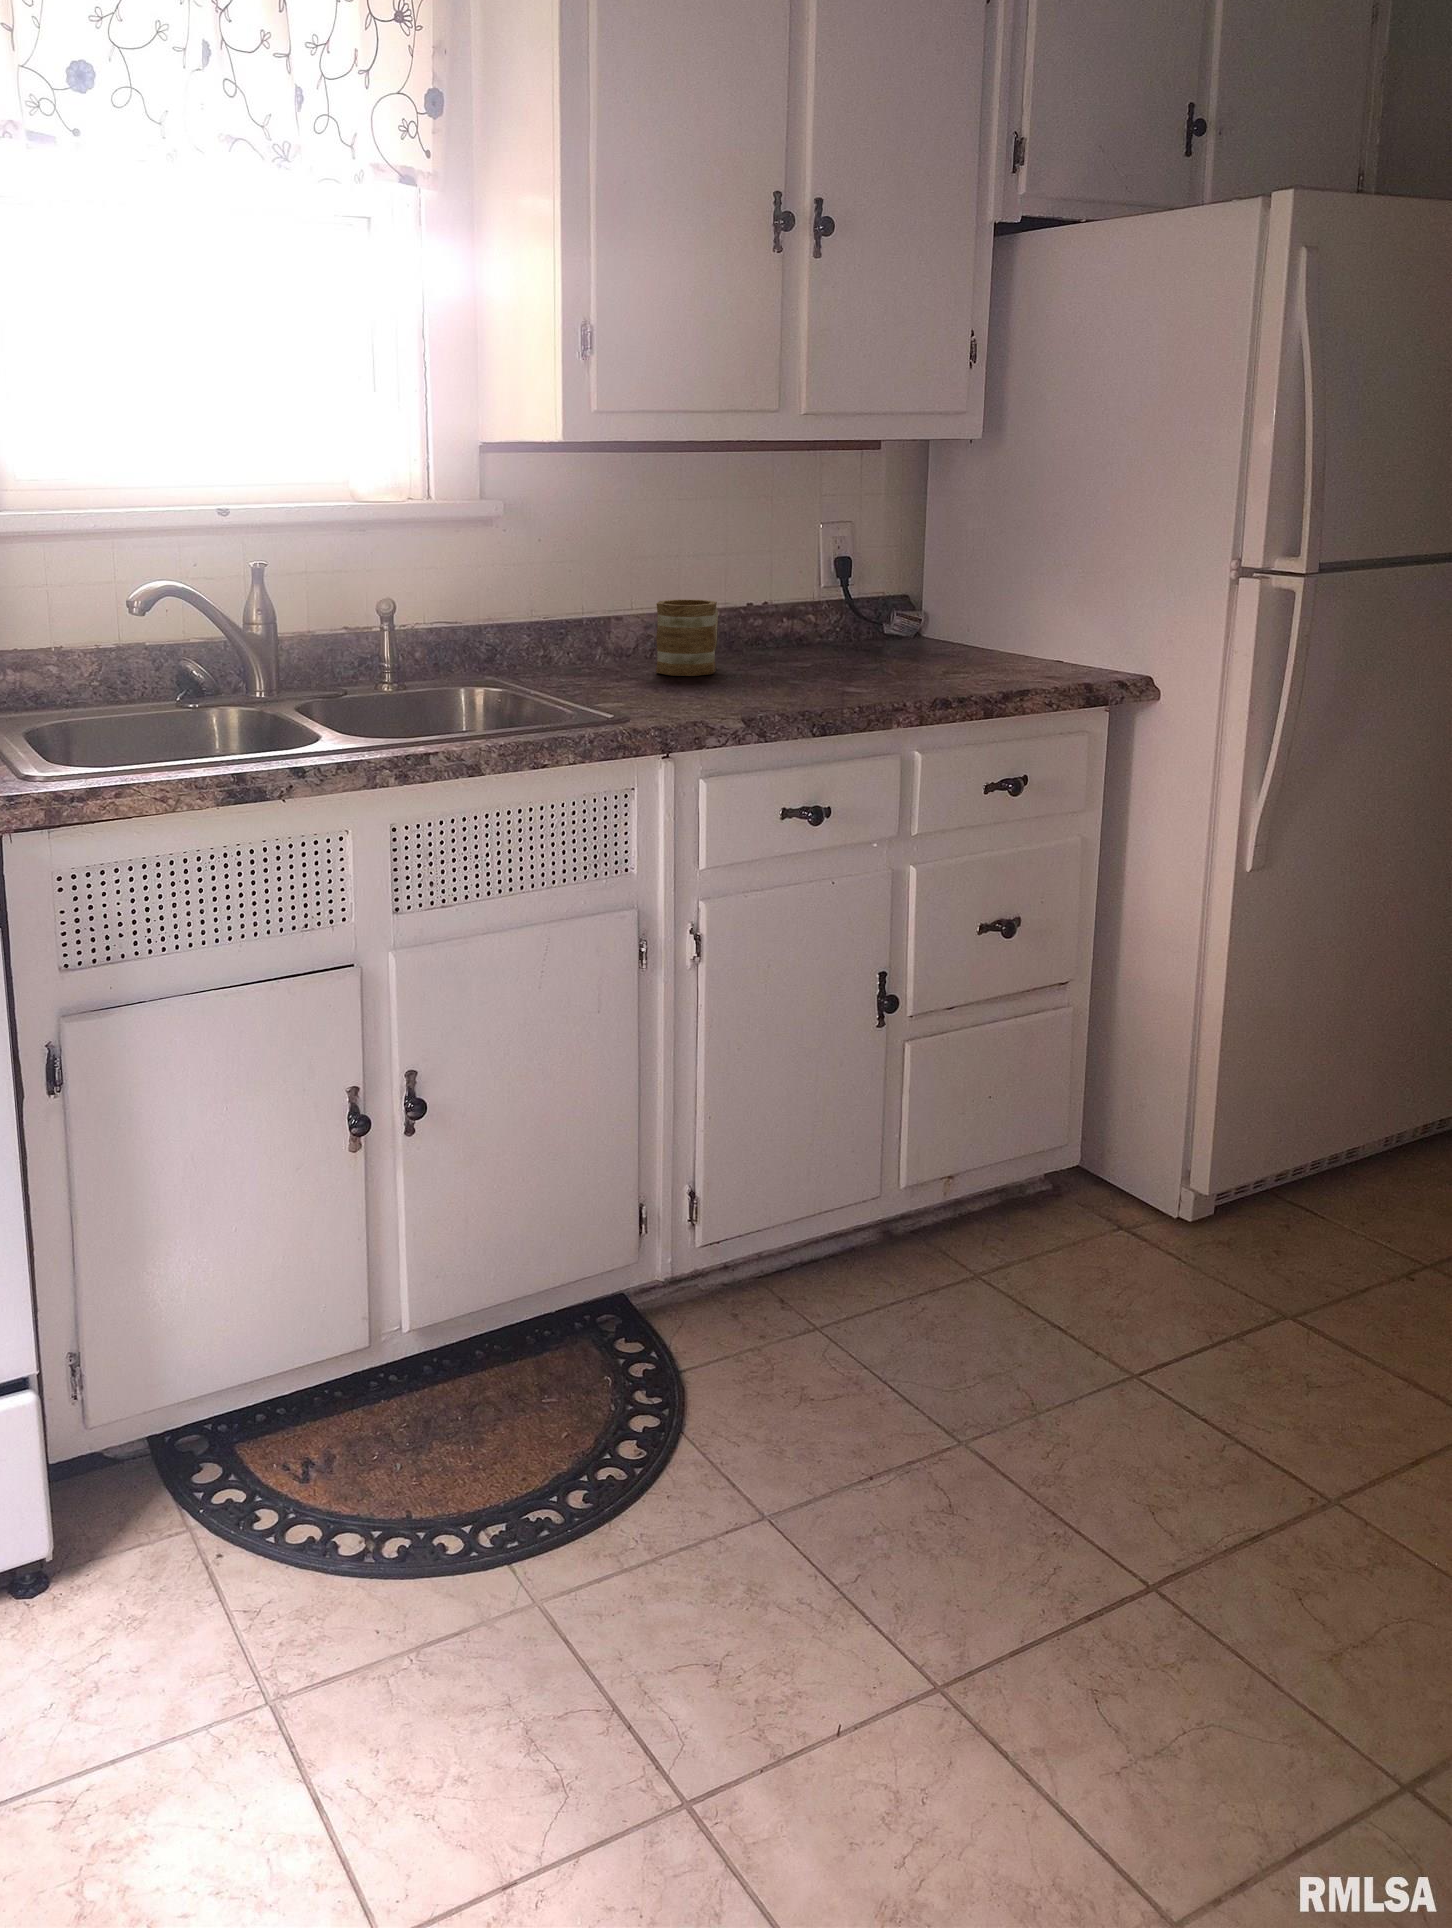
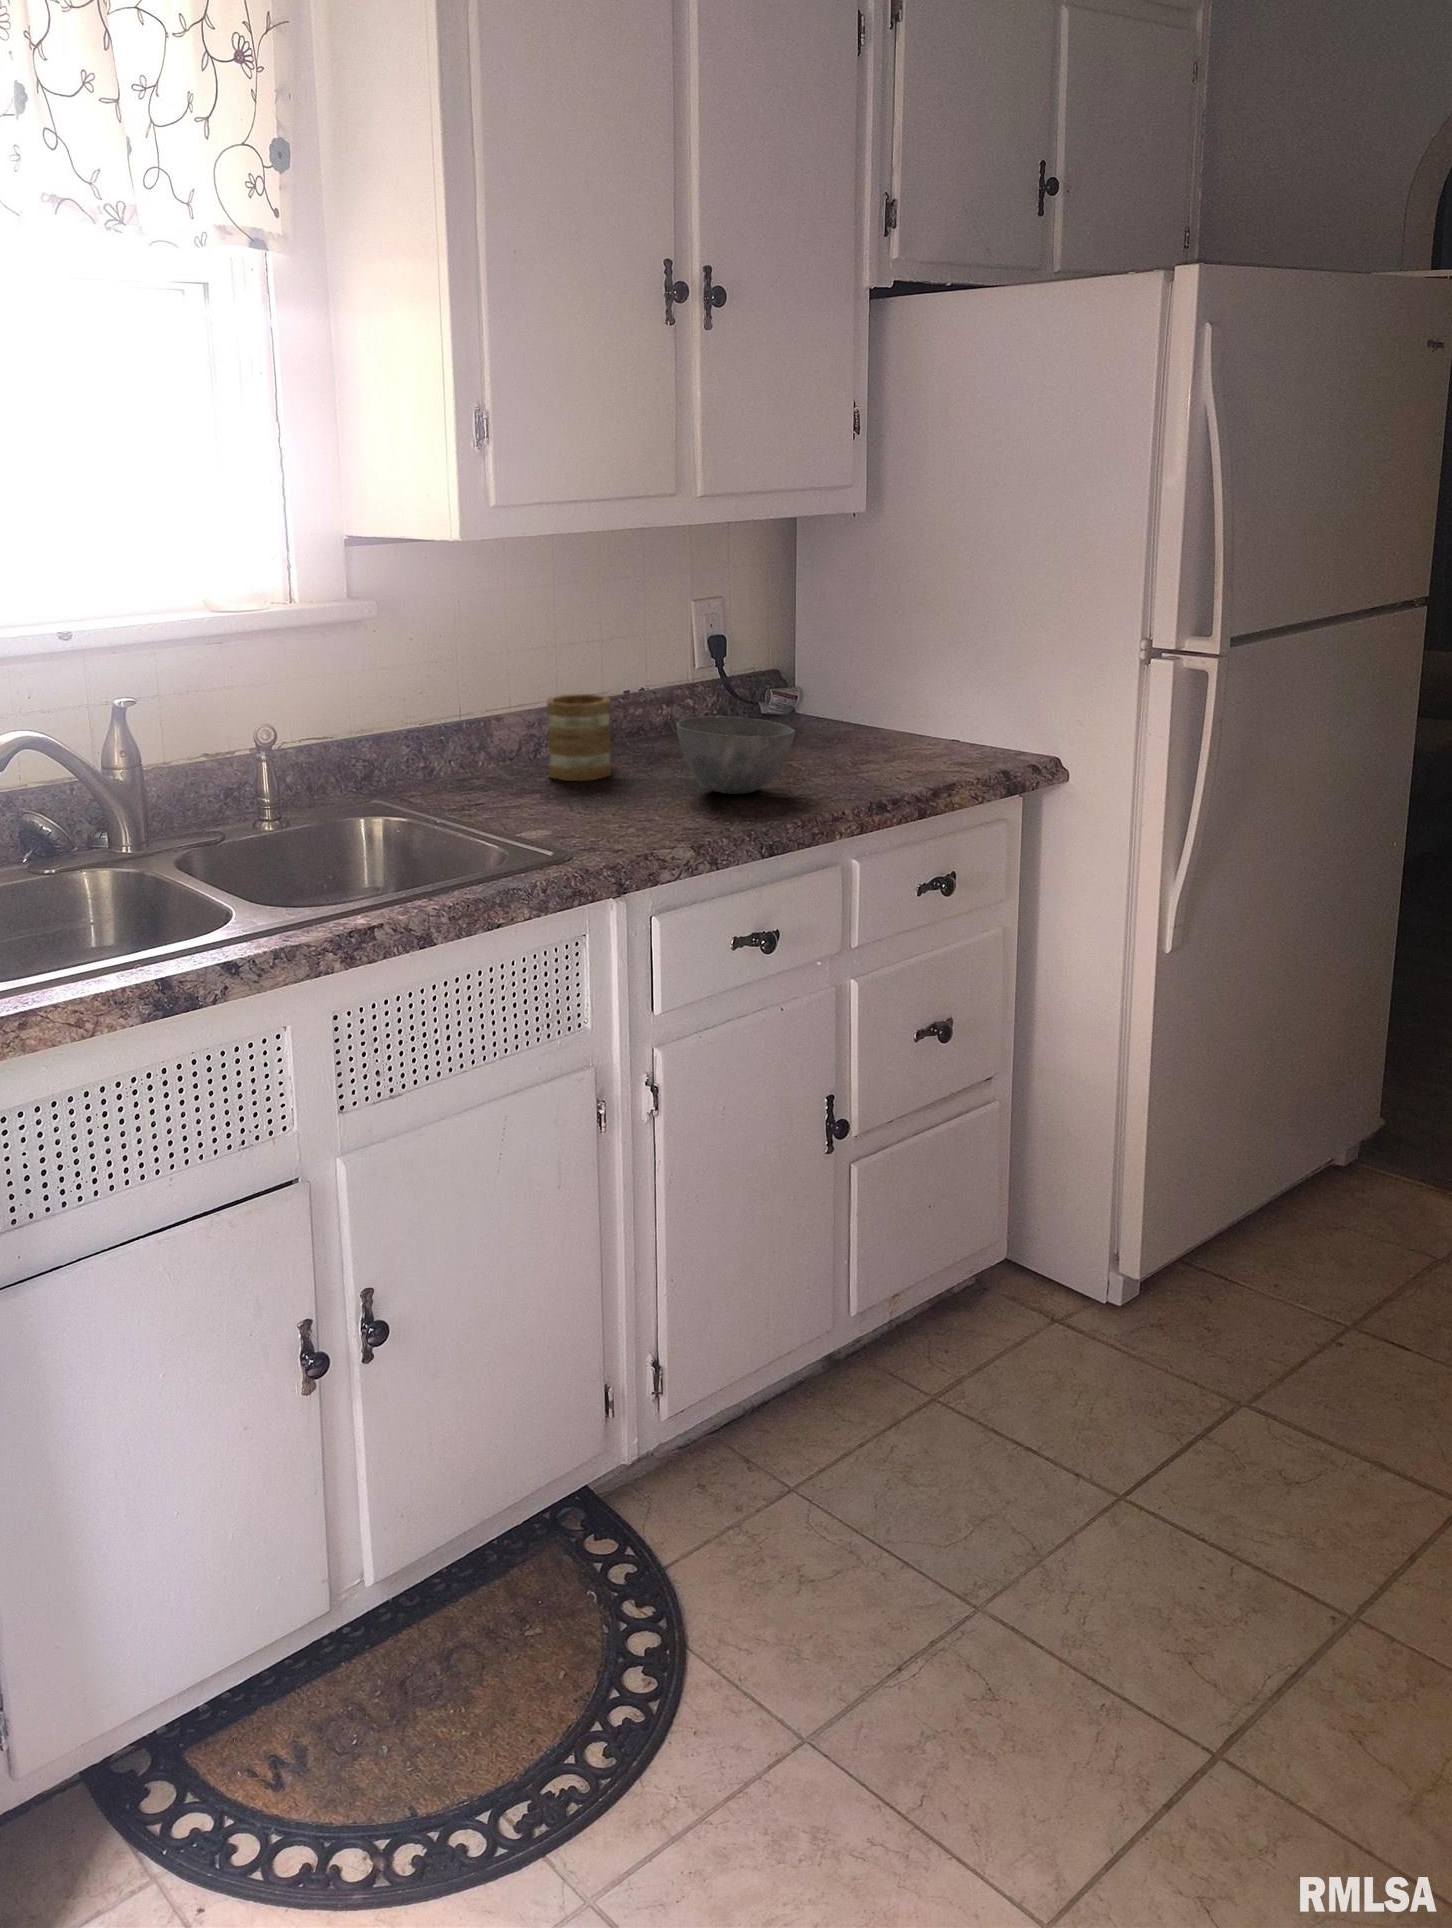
bowl: none [763,619,874,688] -> present [676,716,795,794]

